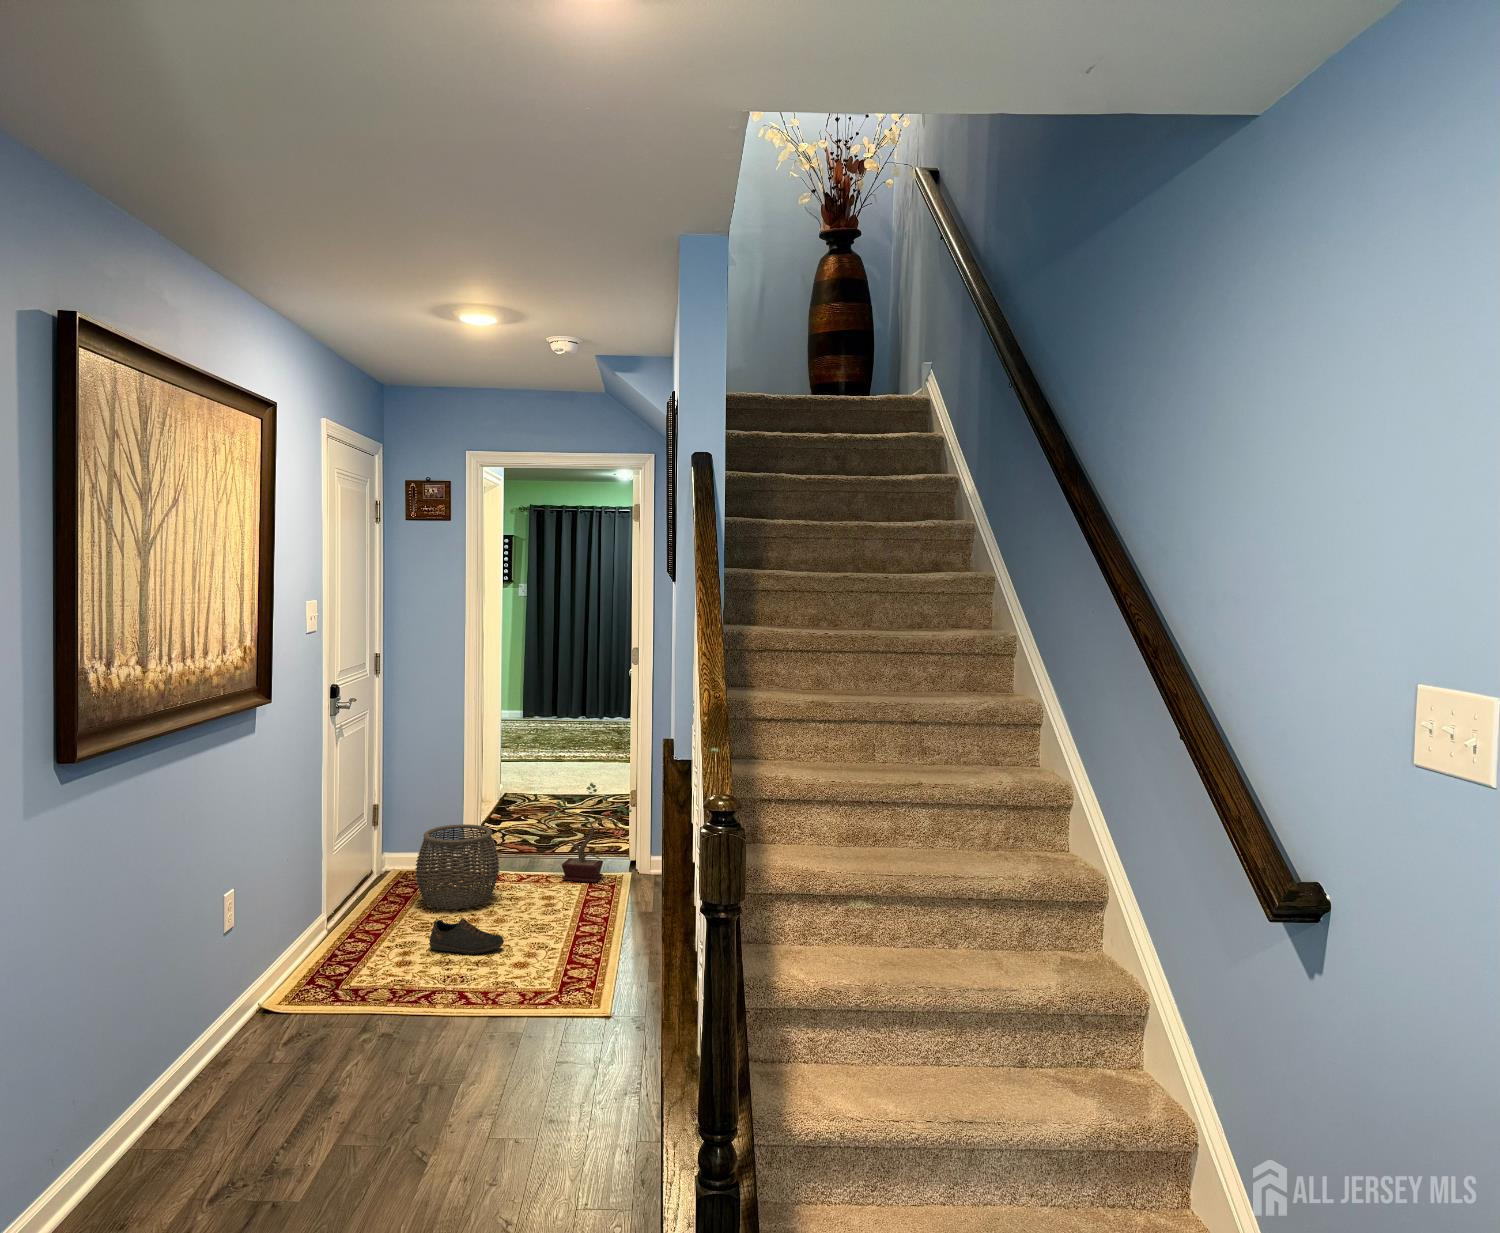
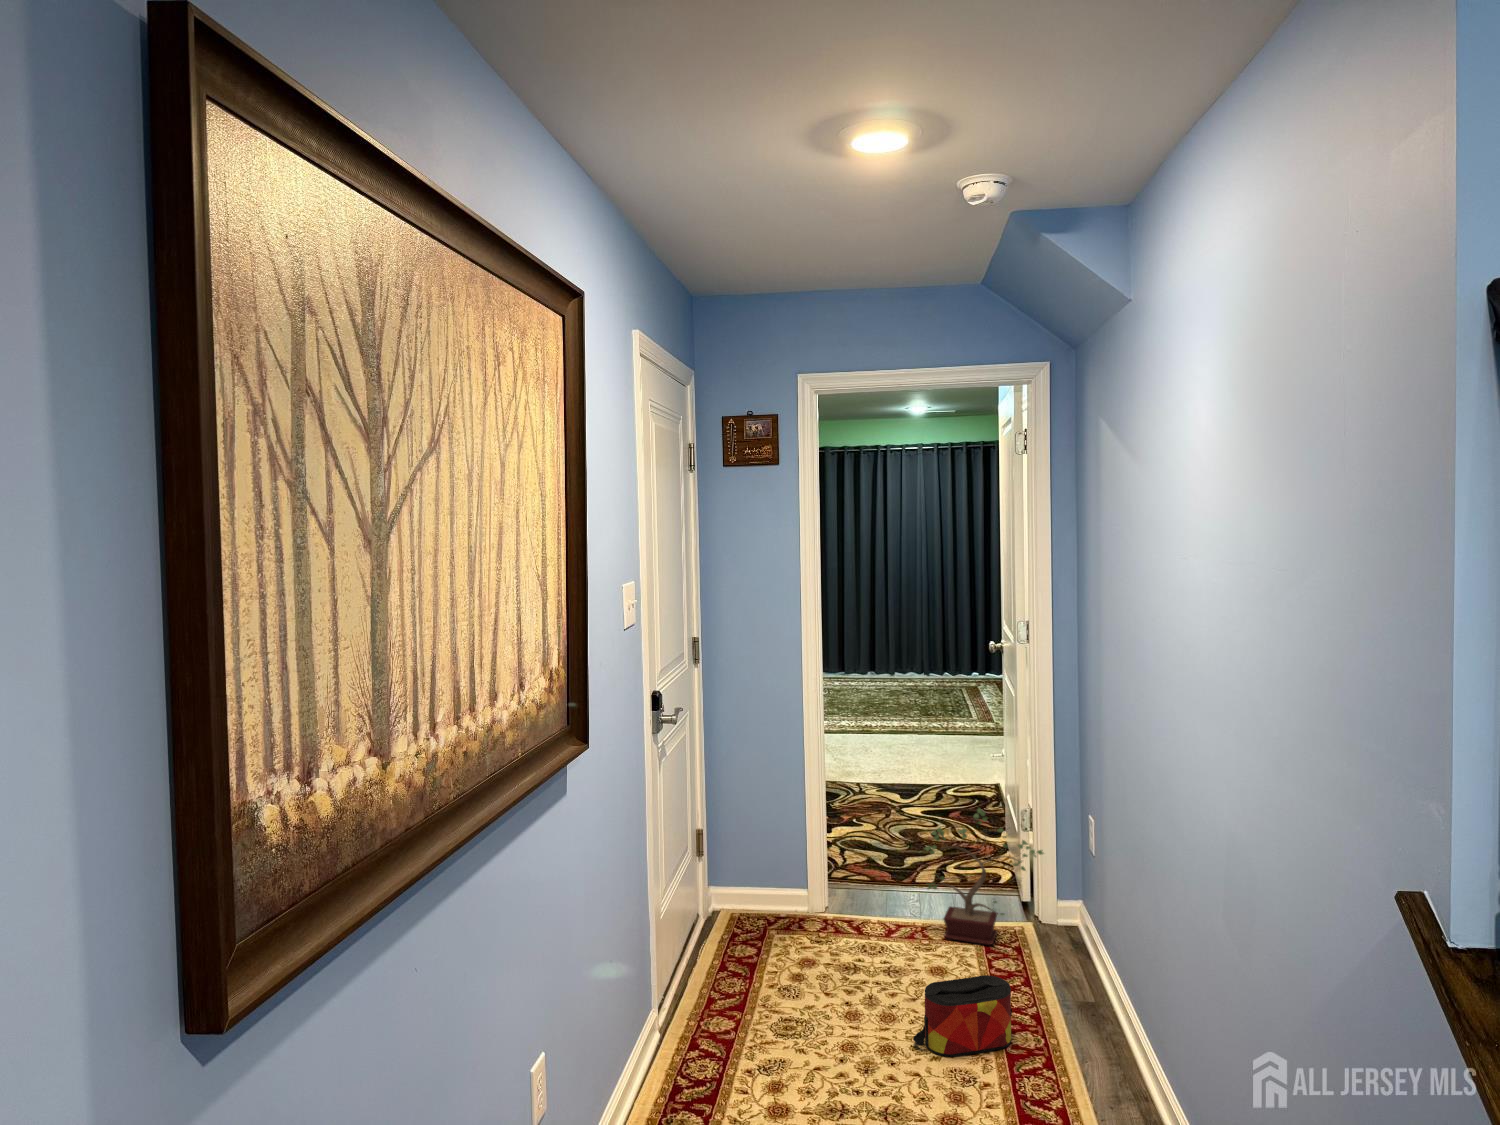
woven basket: present [415,824,500,910] -> none [762,867,872,994]
bag: none [514,885,587,935] -> present [913,975,1012,1057]
shoe: present [429,918,504,954] -> none [804,1036,912,1096]

